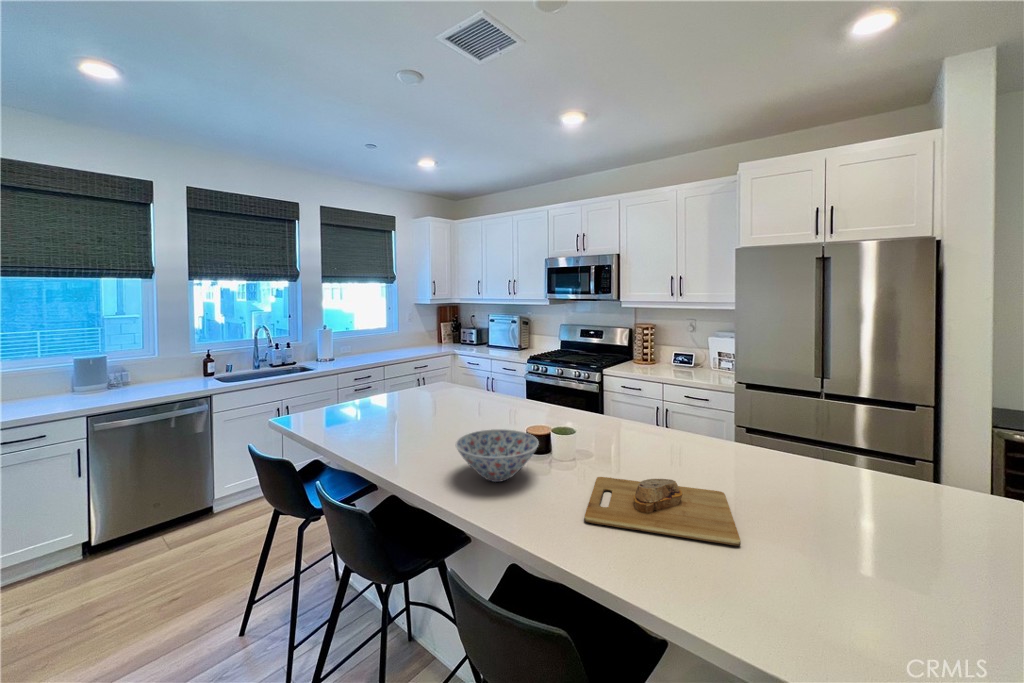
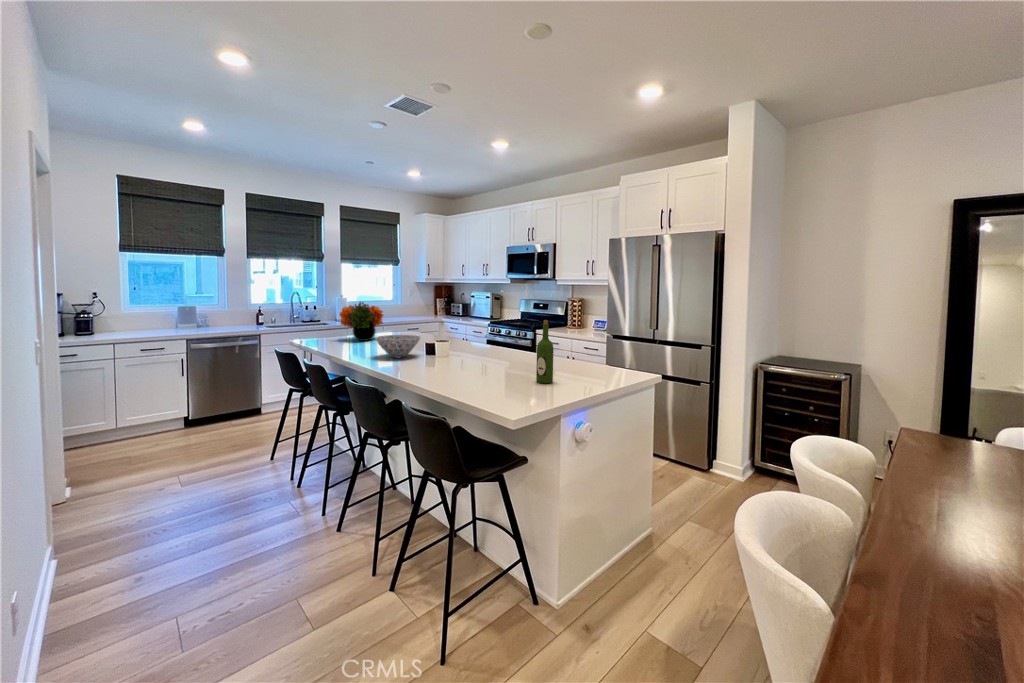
flower arrangement: none [352,355,423,418] -> present [340,302,383,341]
wine bottle: none [915,455,976,606] -> present [536,320,554,383]
cutting board: present [584,477,741,546] -> none [423,353,506,372]

